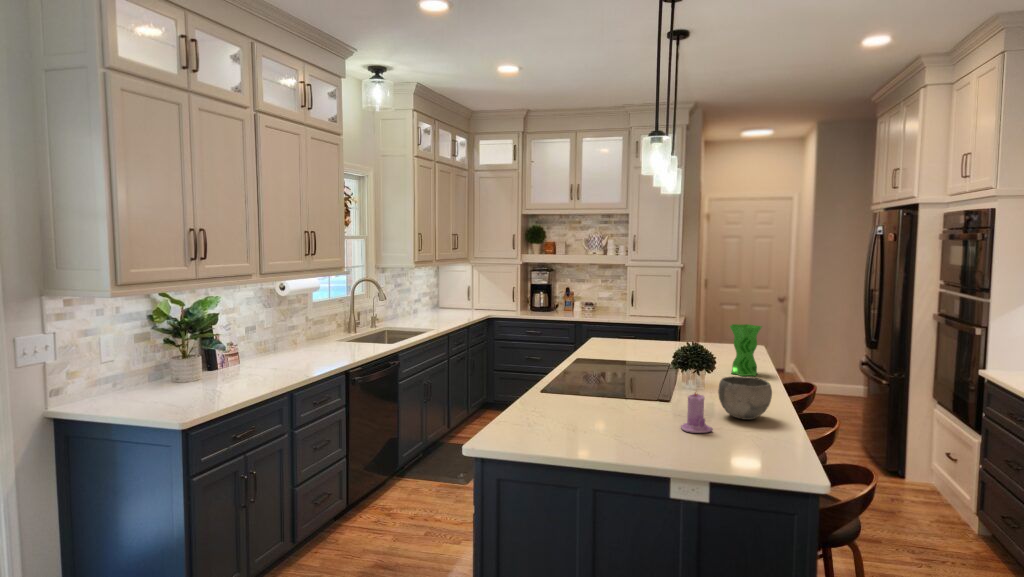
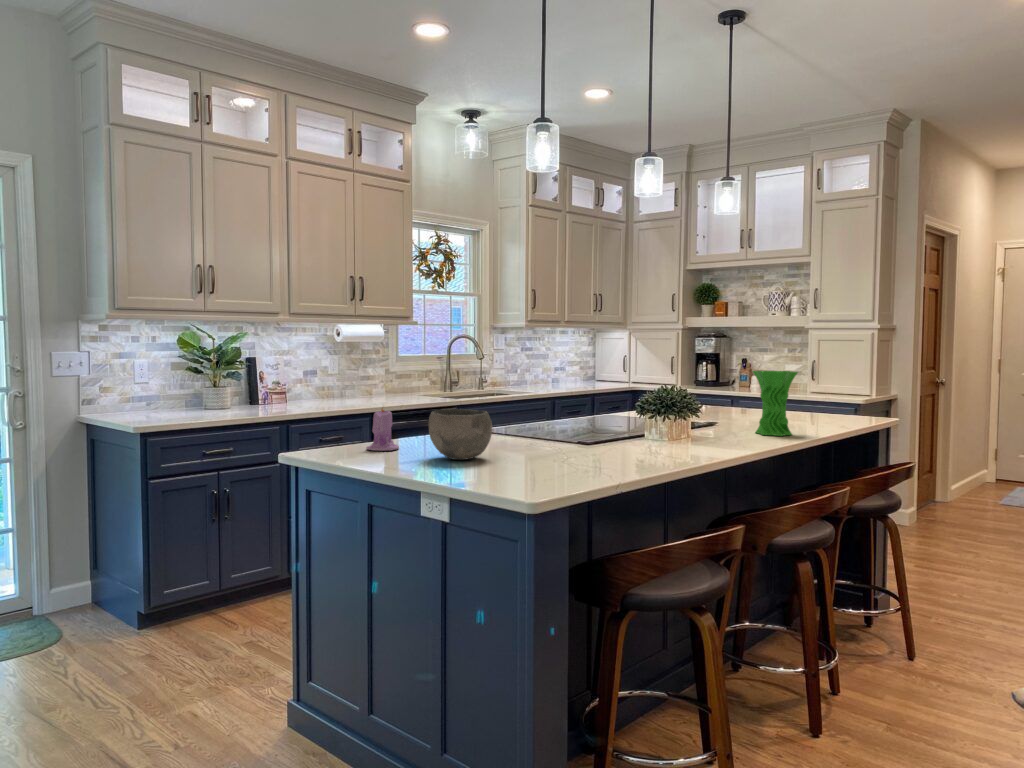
bowl: present [718,377,772,420] -> present [429,409,492,460]
candle: present [681,392,713,433] -> present [366,408,399,451]

